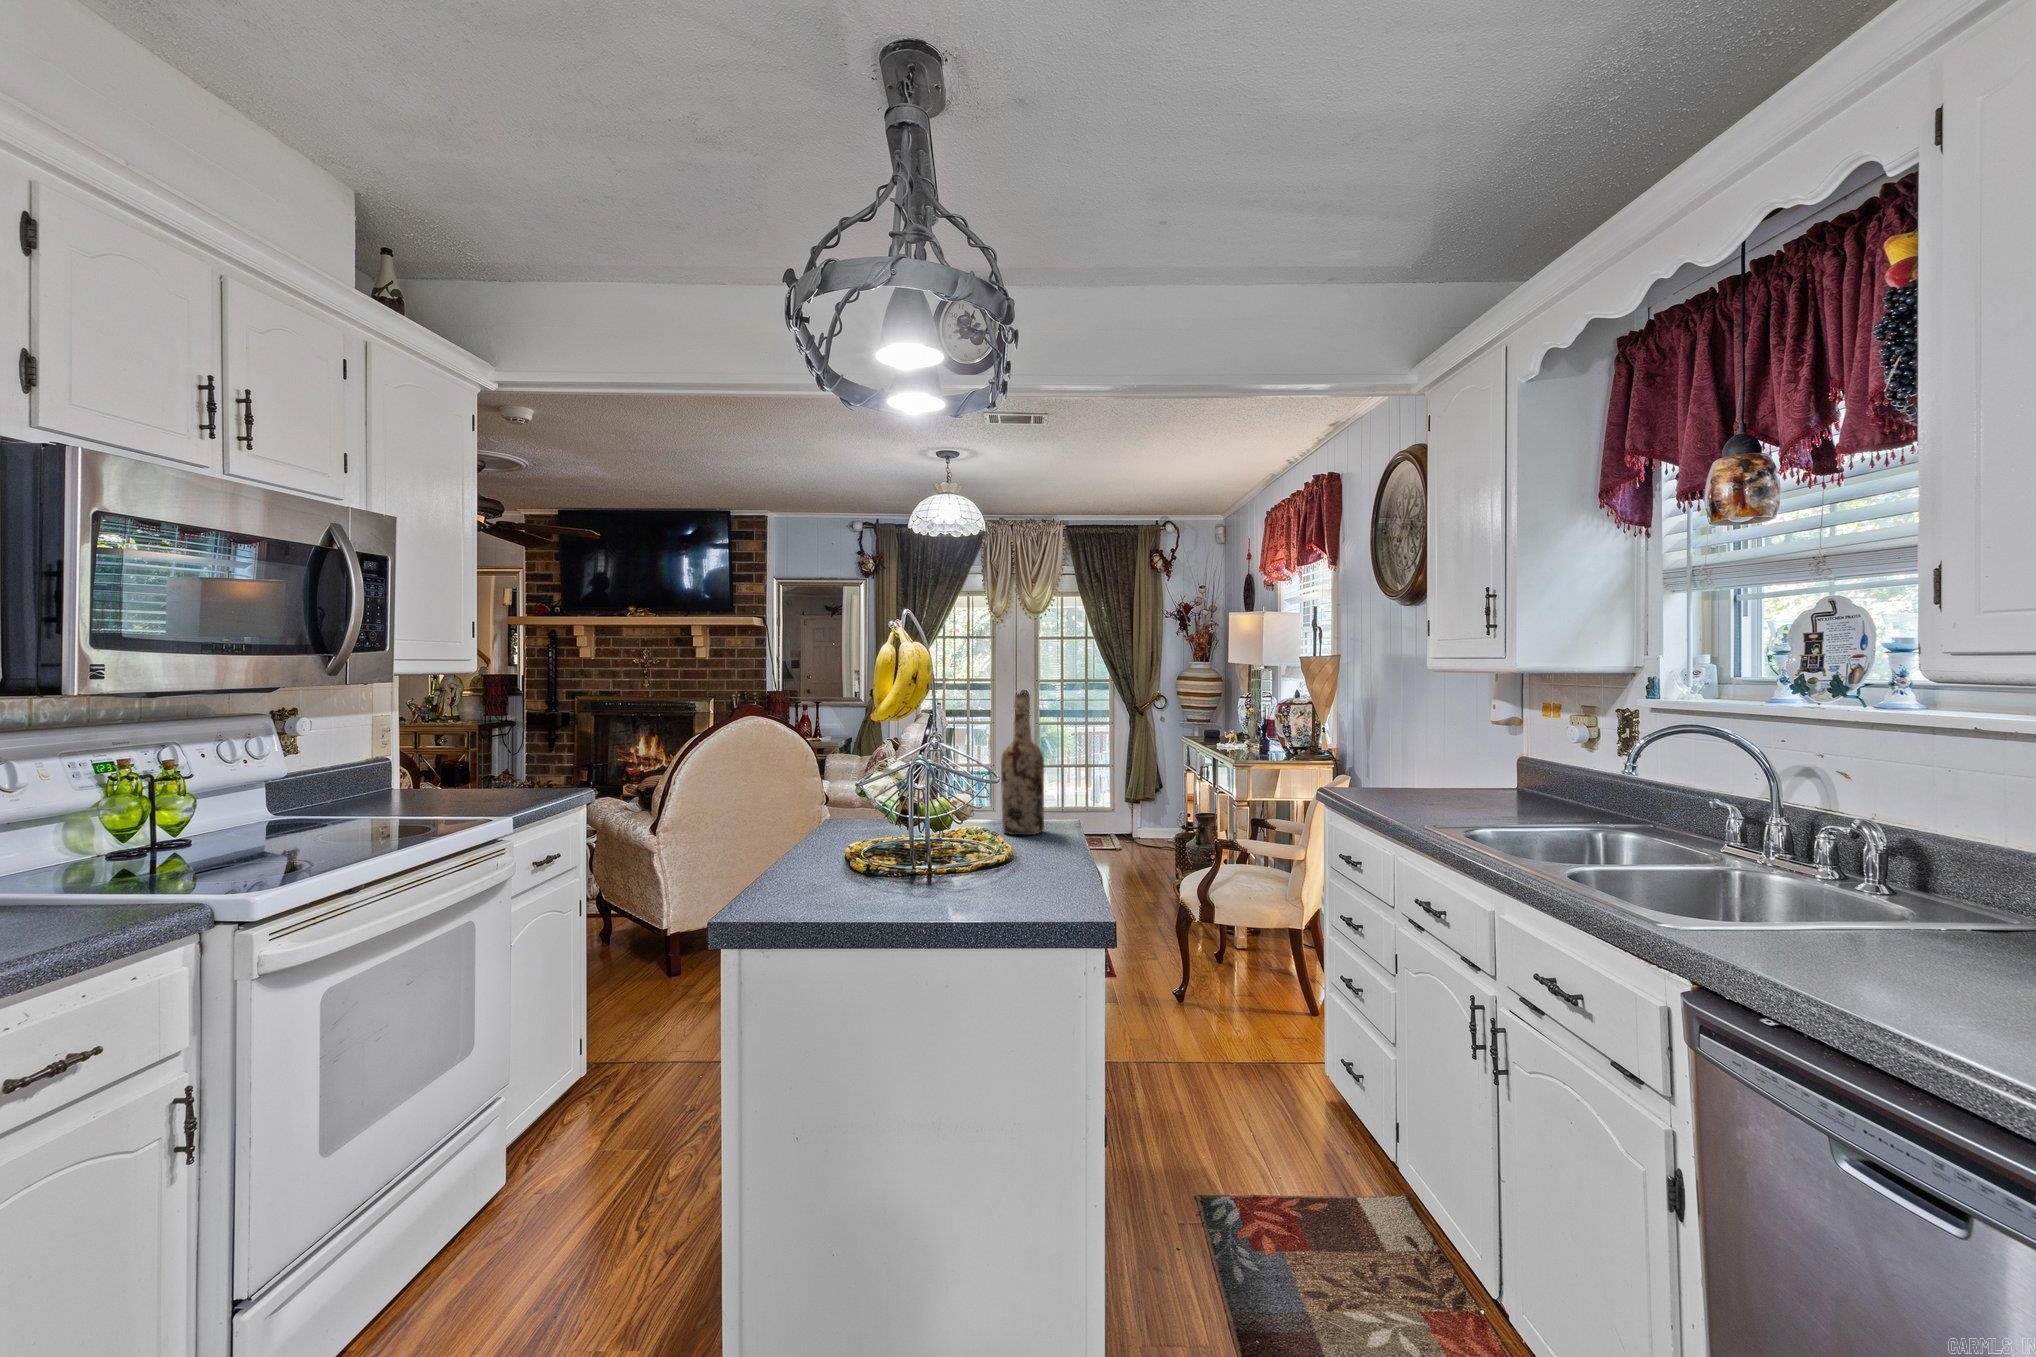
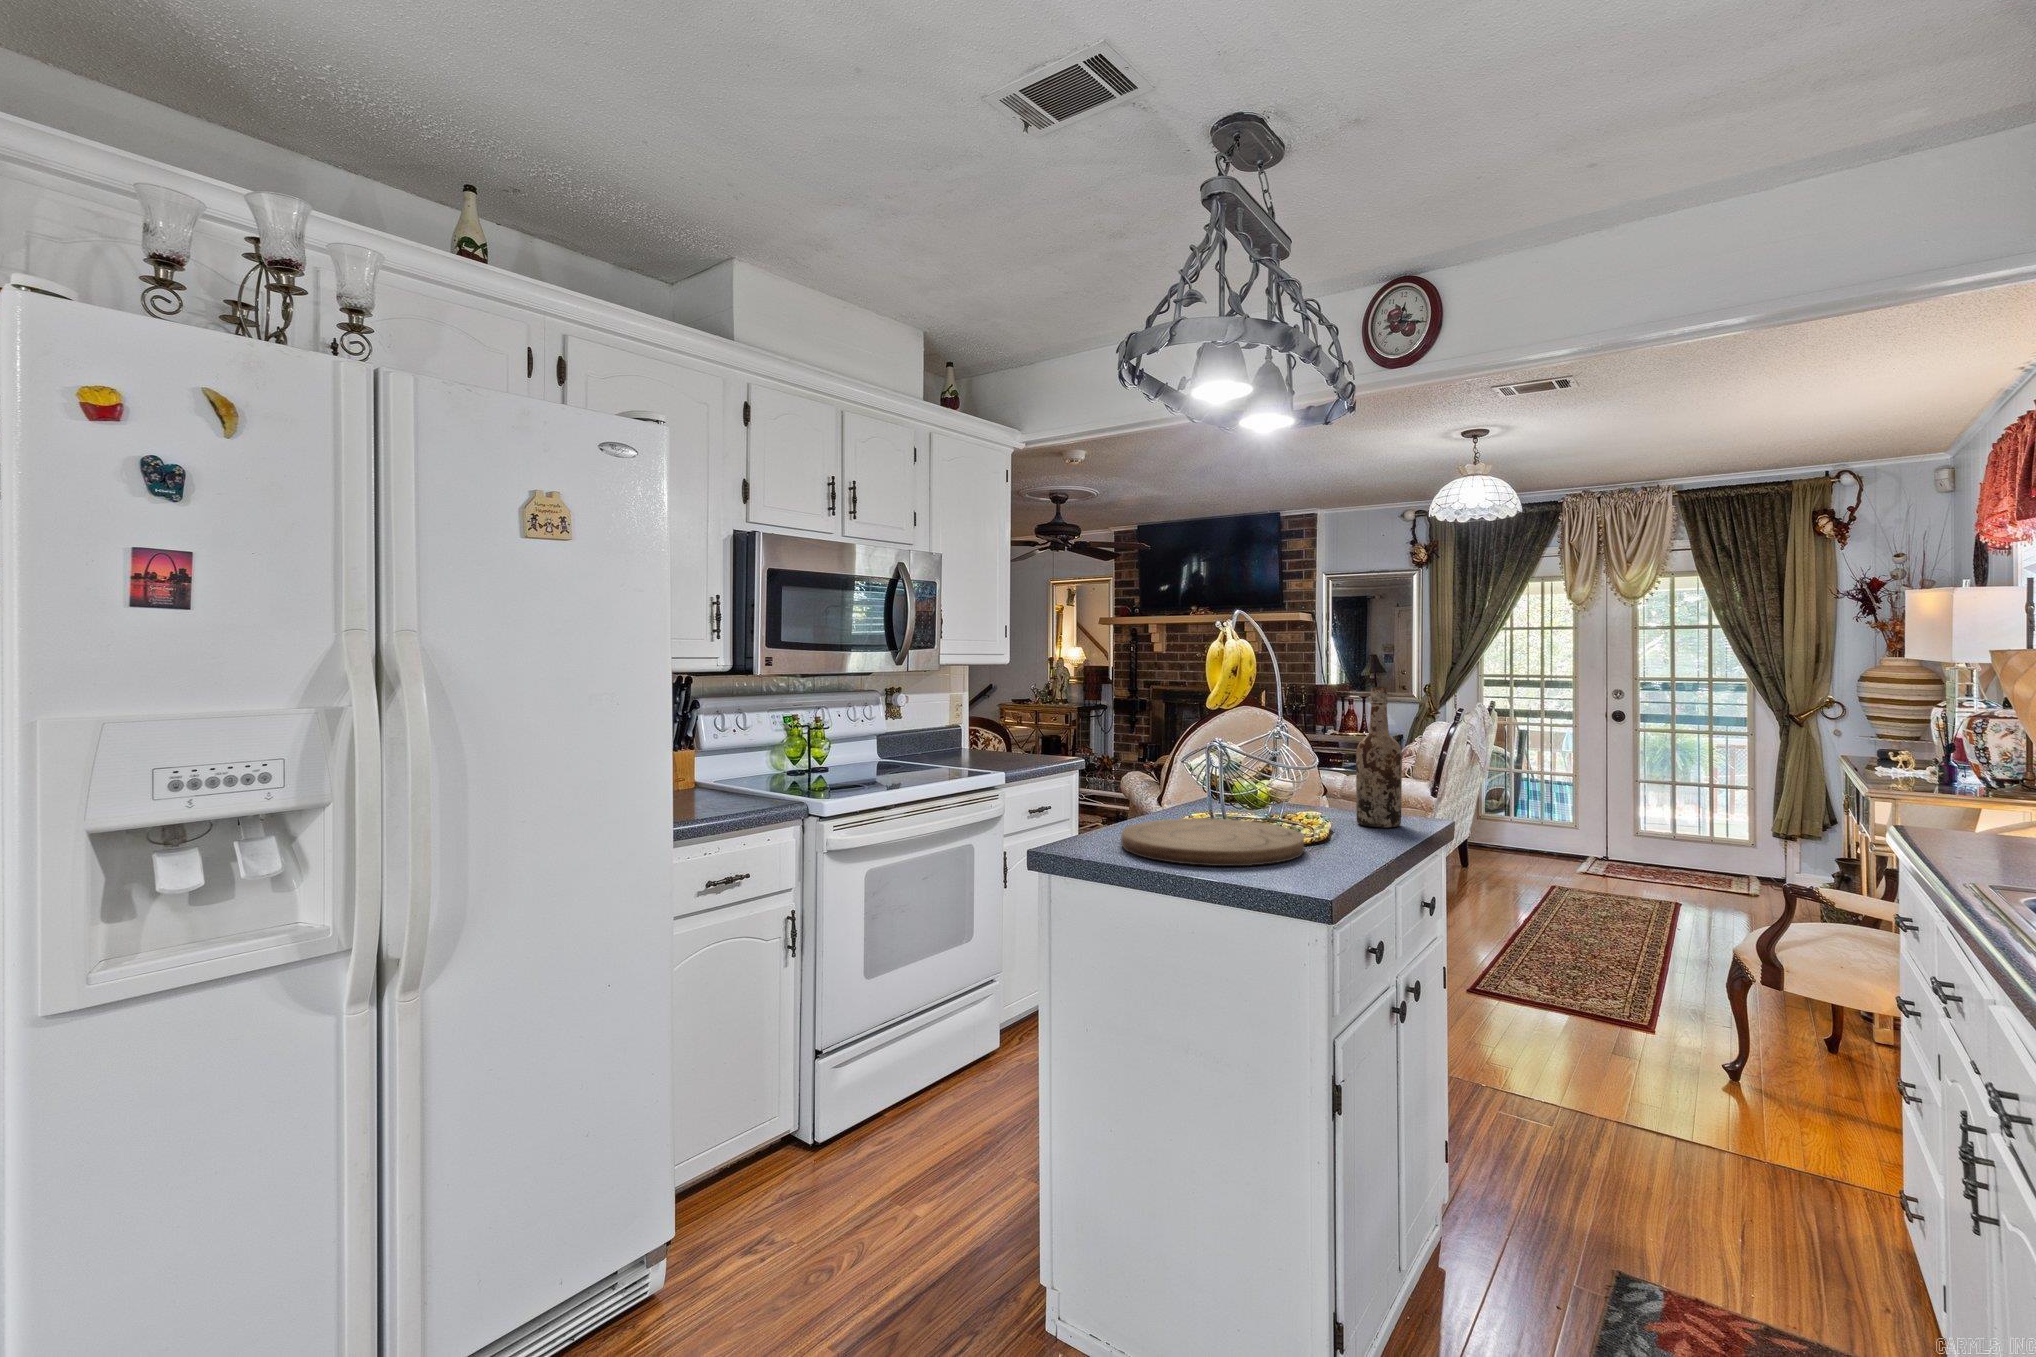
cutting board: none [809,845,1013,907] -> present [1121,818,1304,866]

